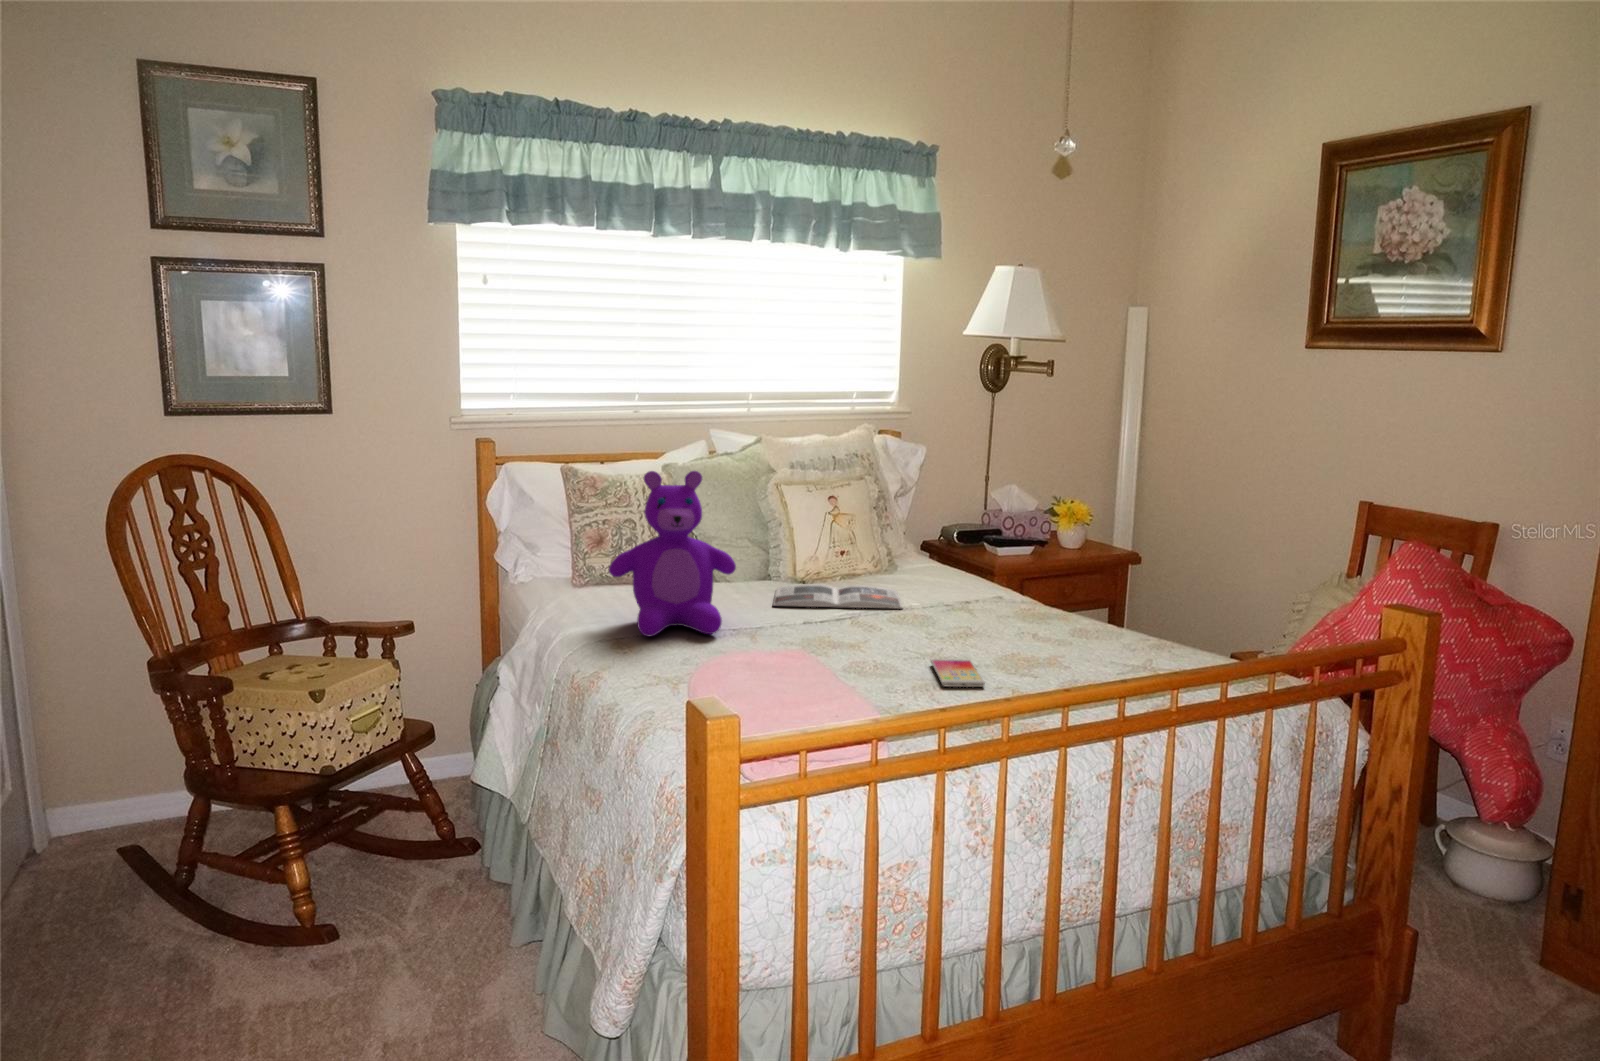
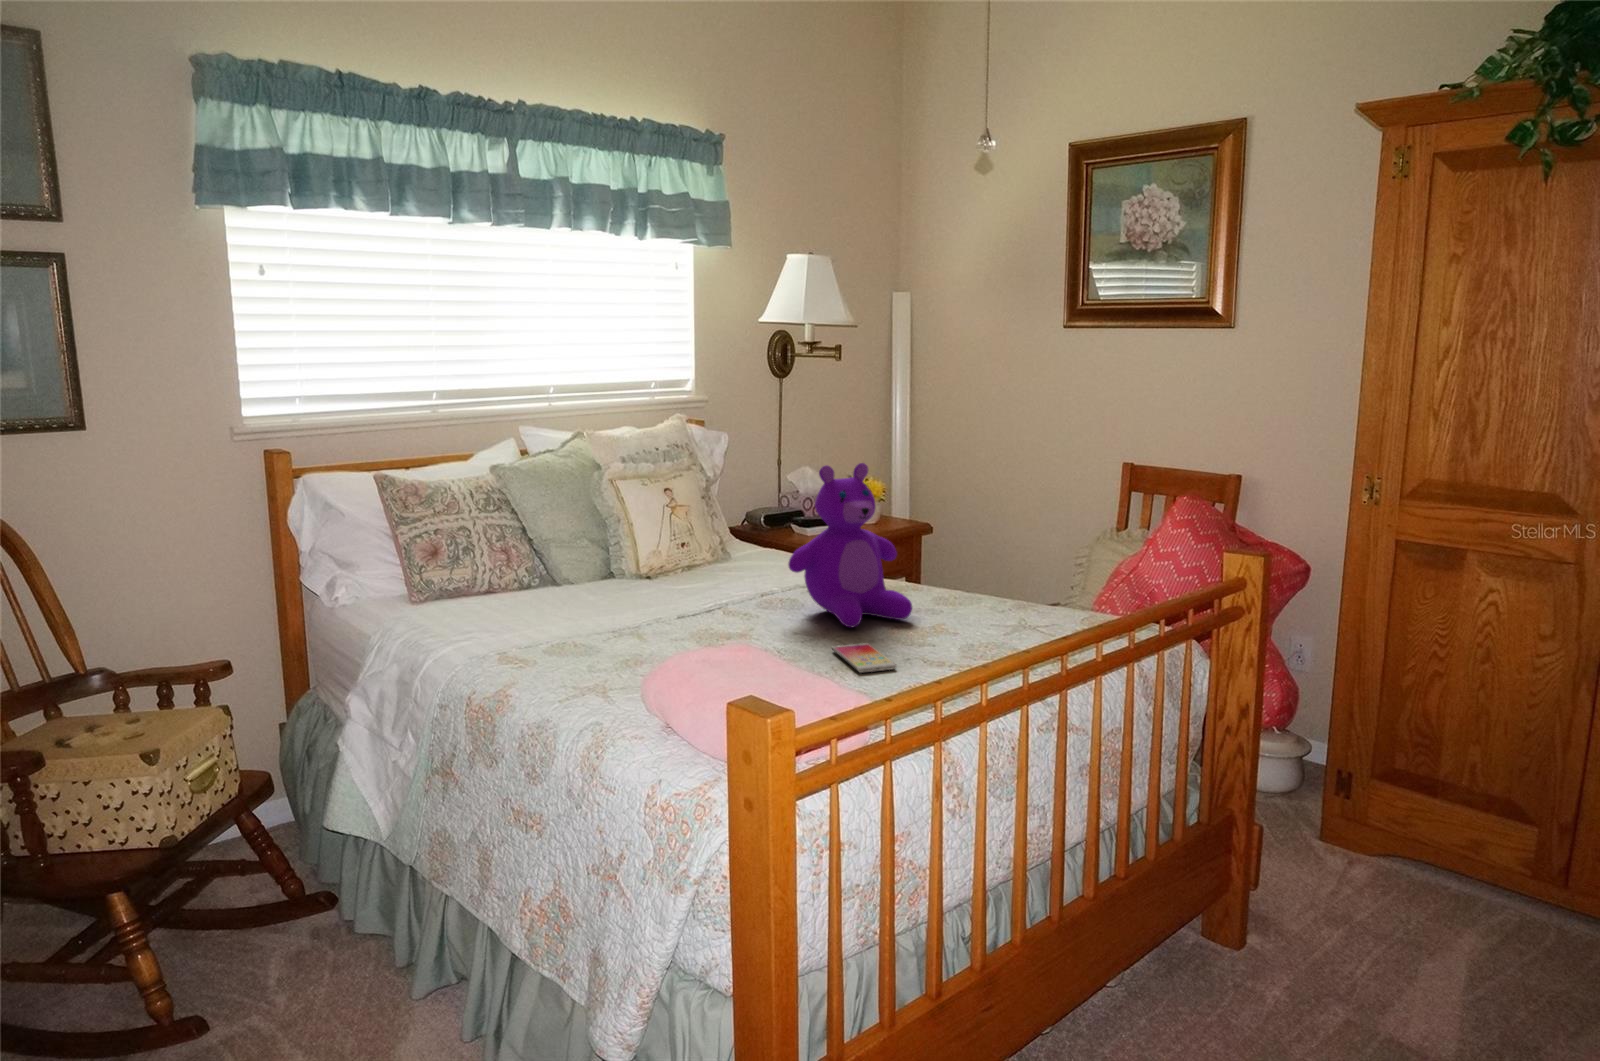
teddy bear: present [609,471,736,636] -> present [788,463,912,627]
magazine: present [773,584,902,609] -> none [629,576,766,605]

